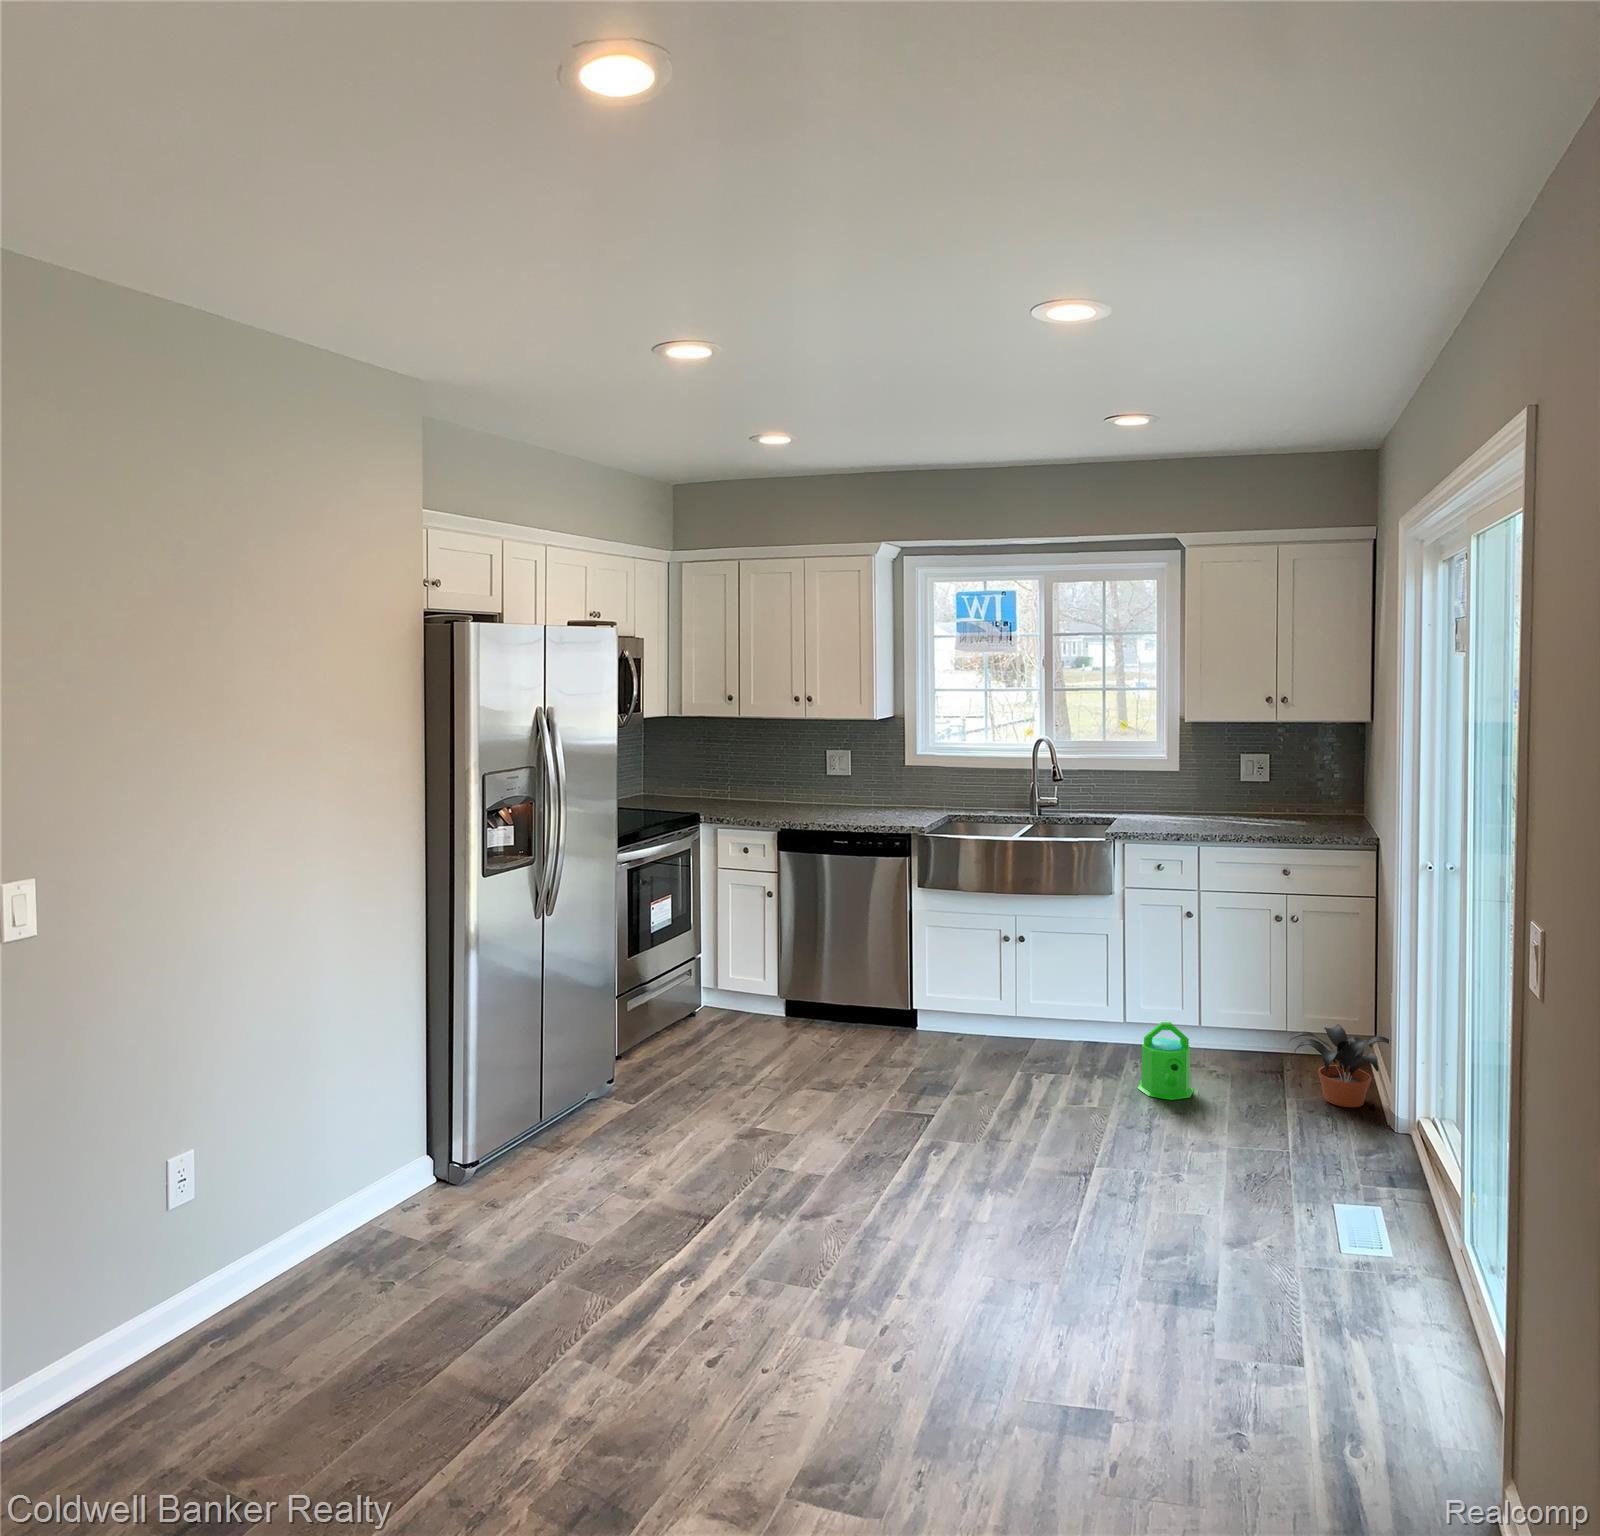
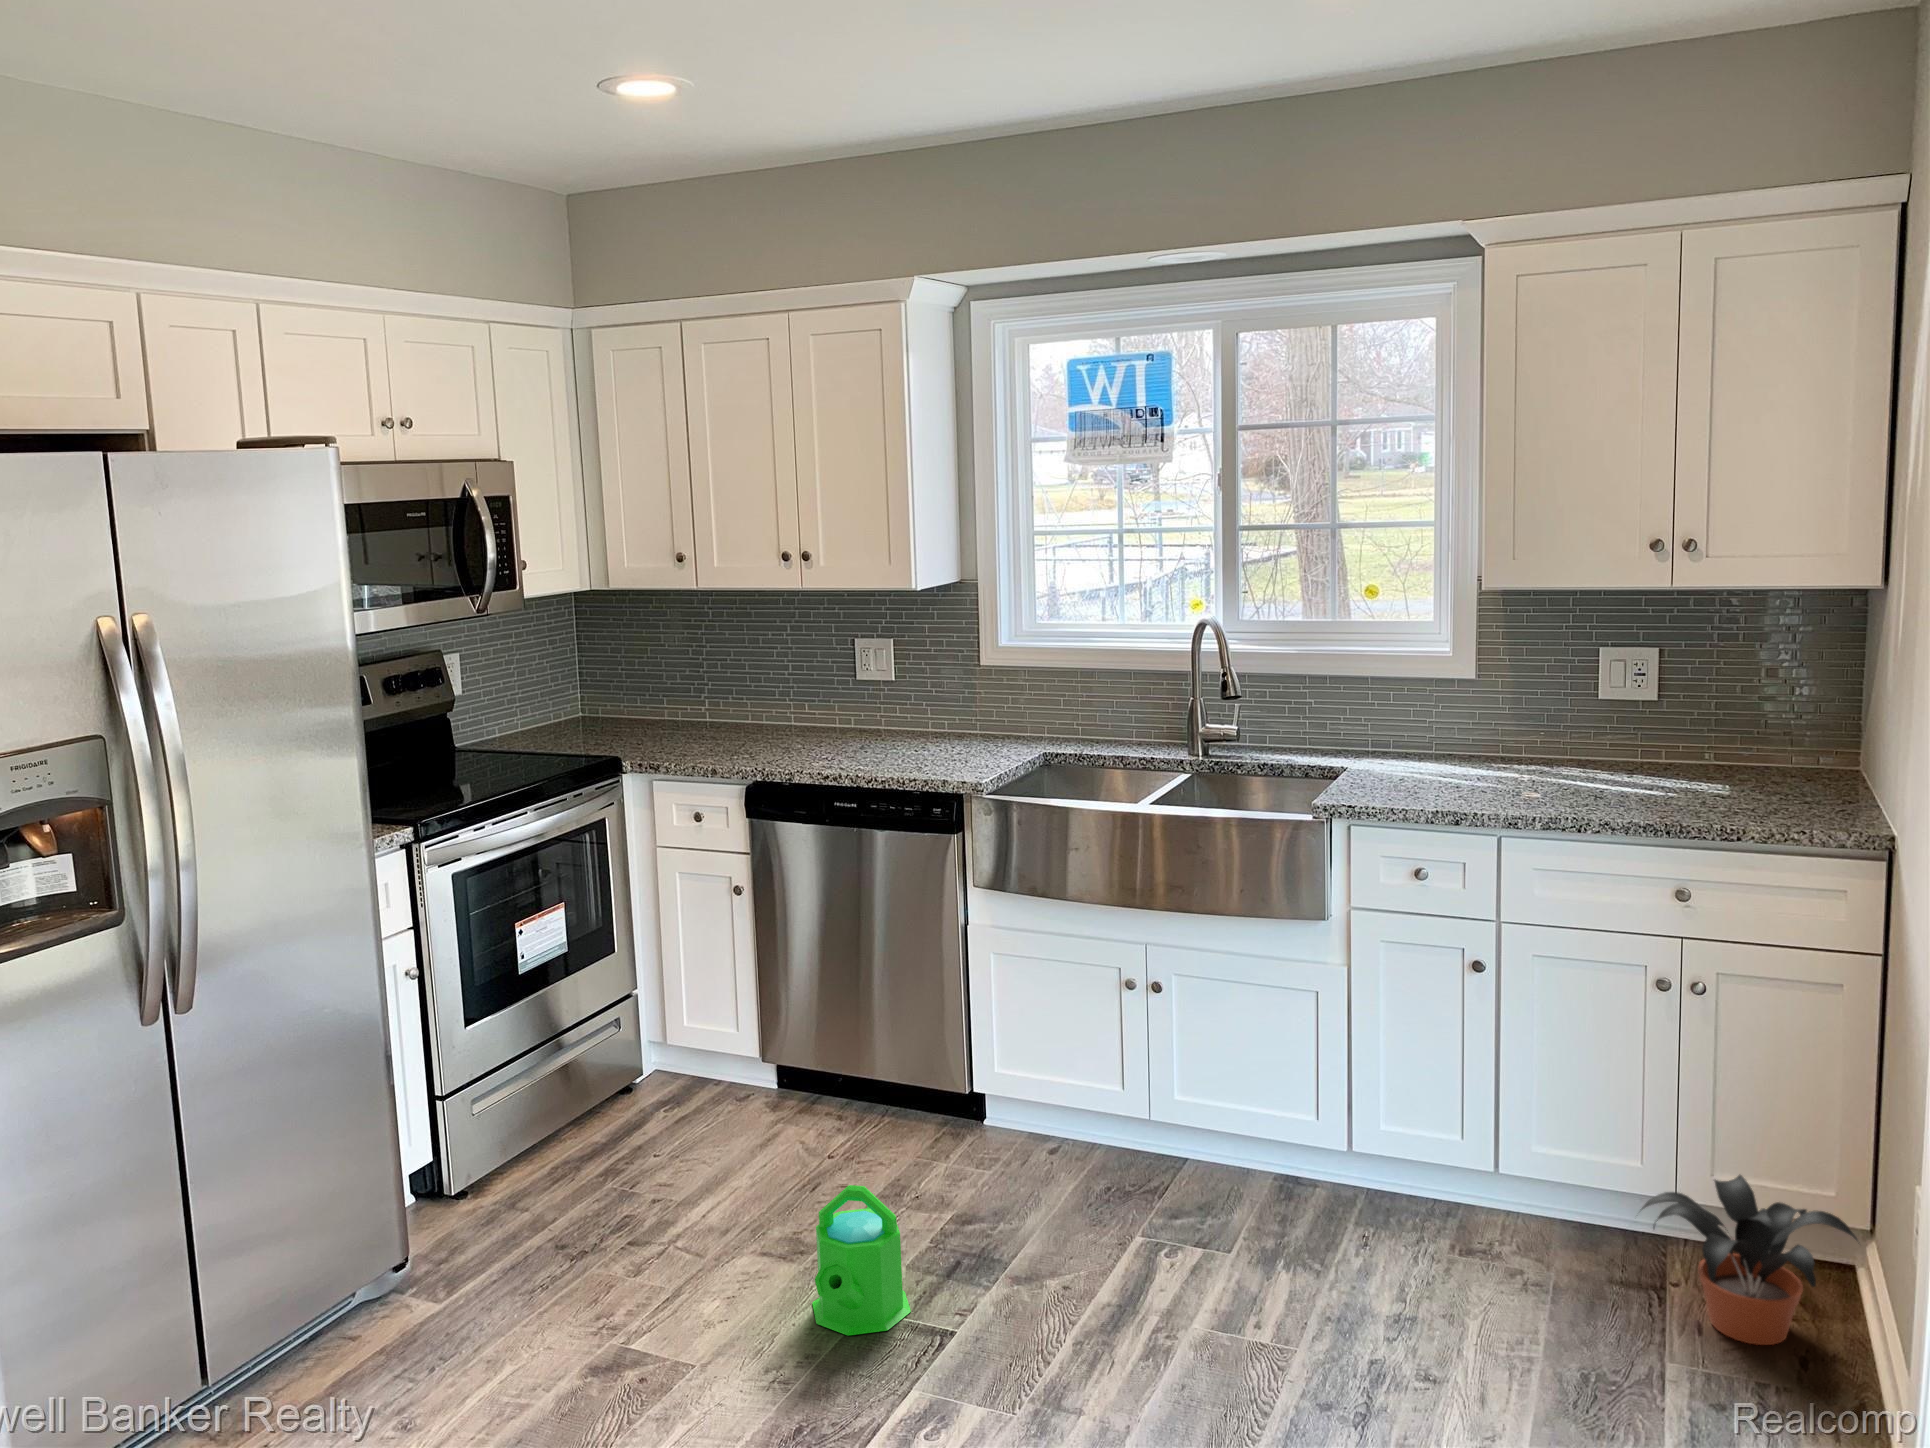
watering can: present [1137,1022,1194,1100] -> present [812,1185,911,1336]

